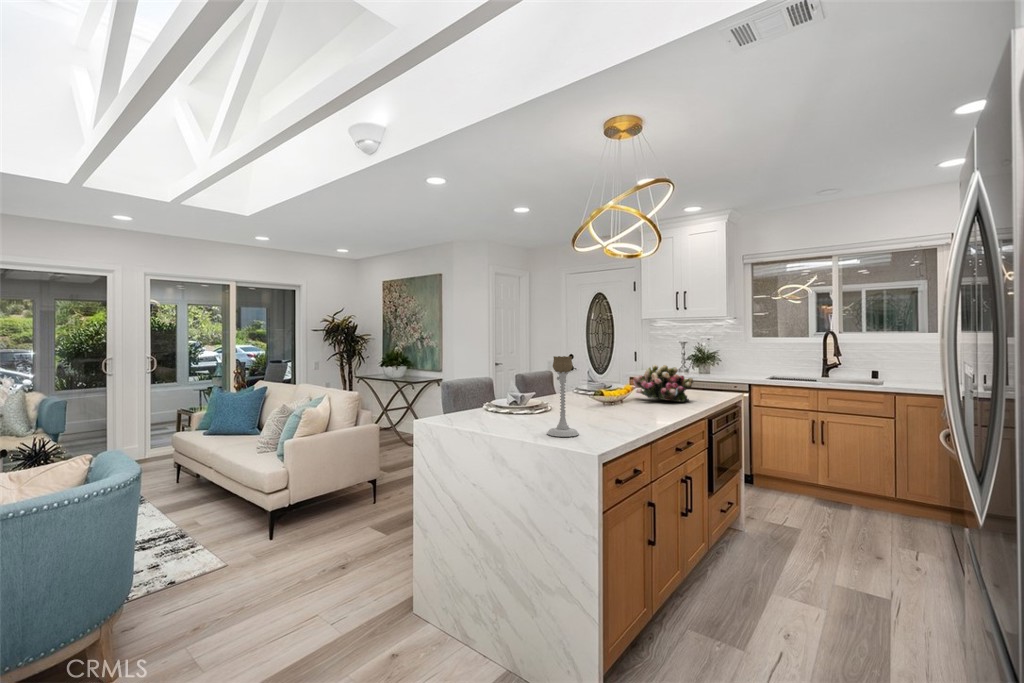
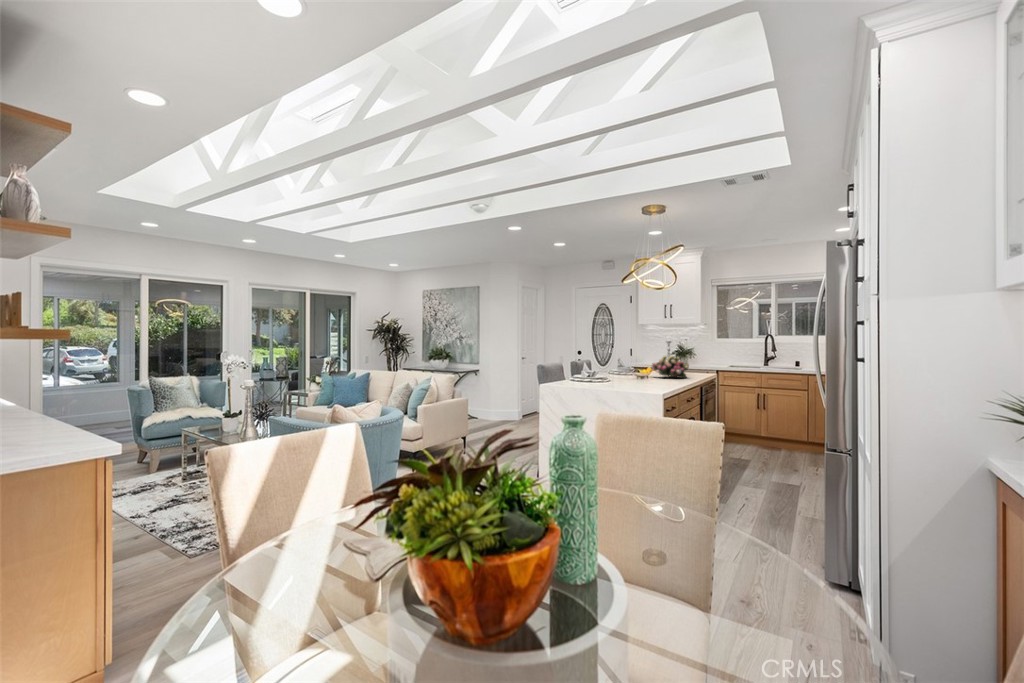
candle holder: present [547,356,579,437] -> none [627,349,644,391]

